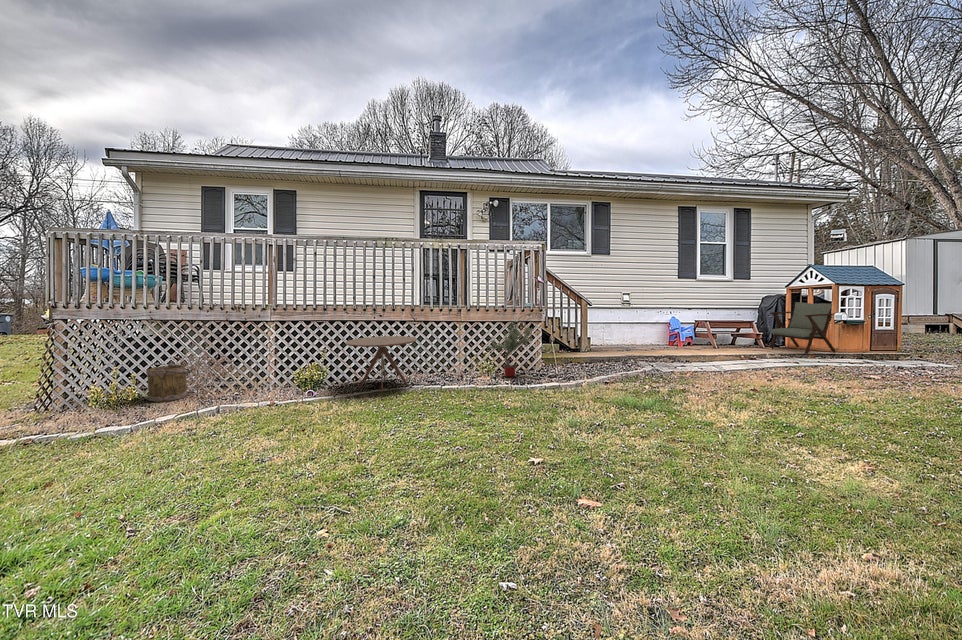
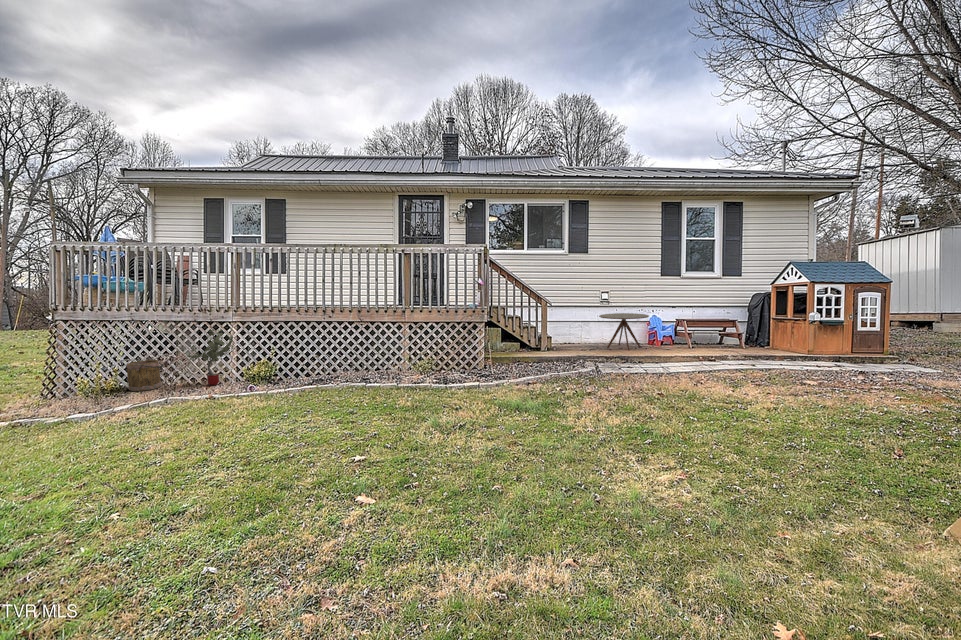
lounge chair: present [770,302,835,354] -> none [746,301,811,356]
potted tree: present [487,320,532,378] -> present [188,329,233,386]
round table: present [346,336,417,392] -> present [599,313,649,350]

